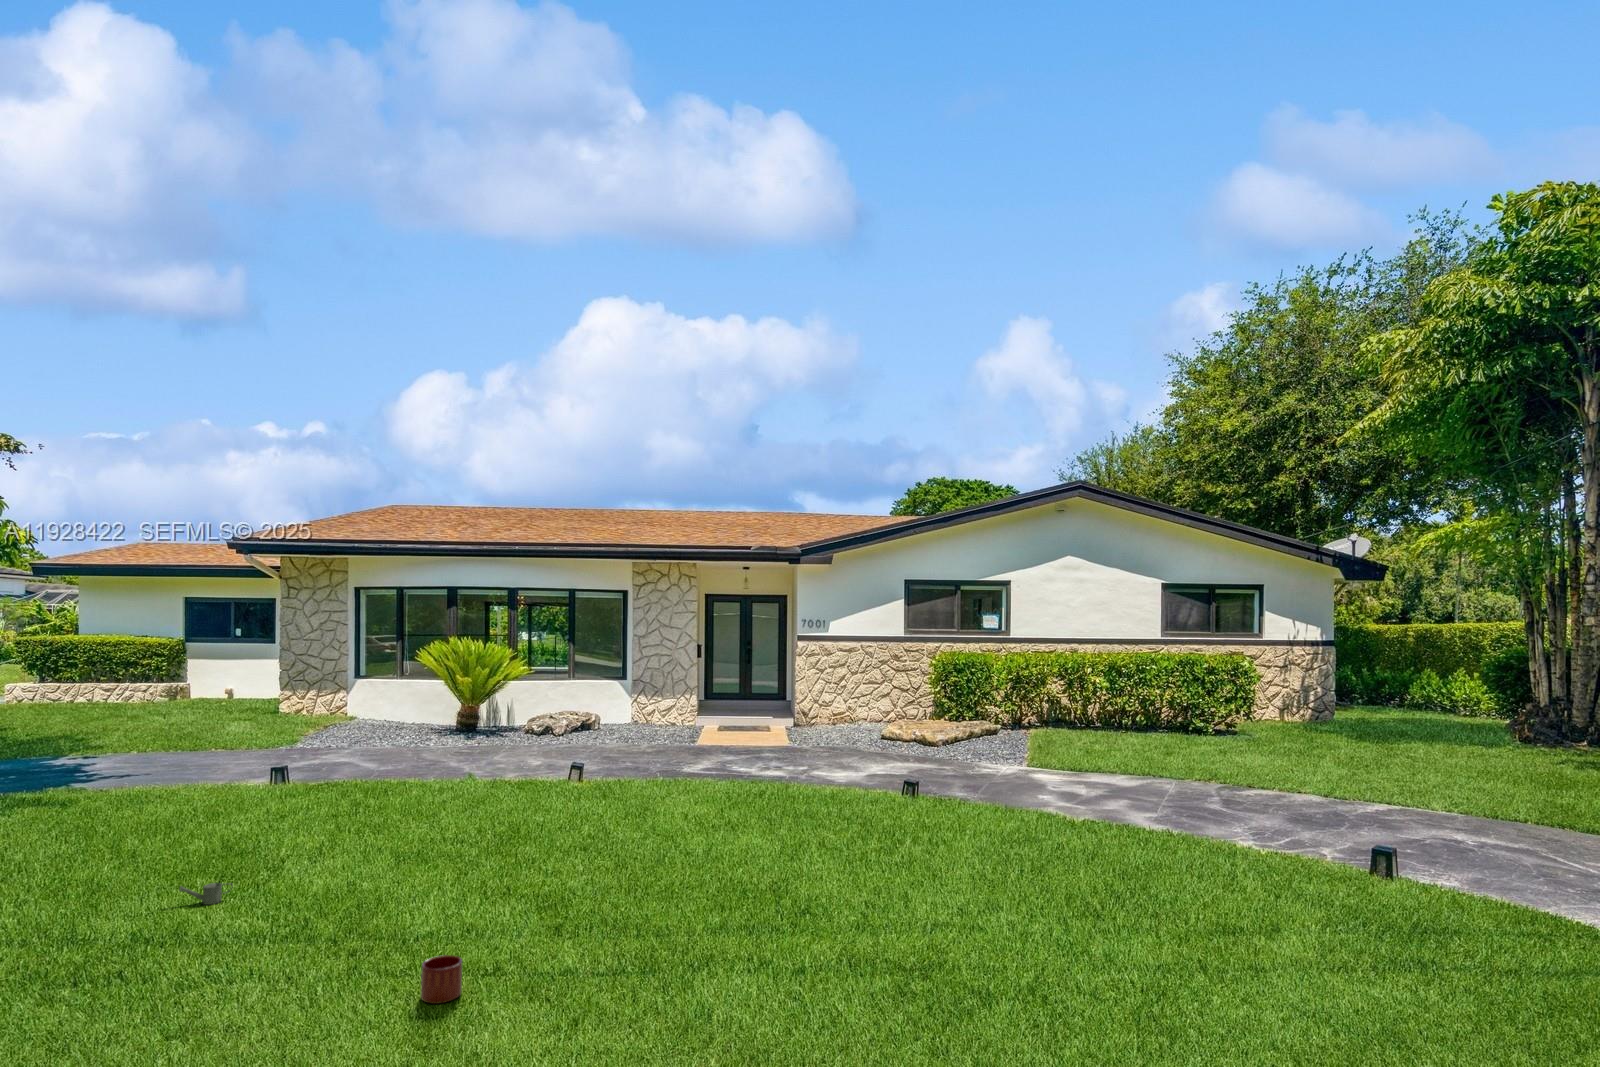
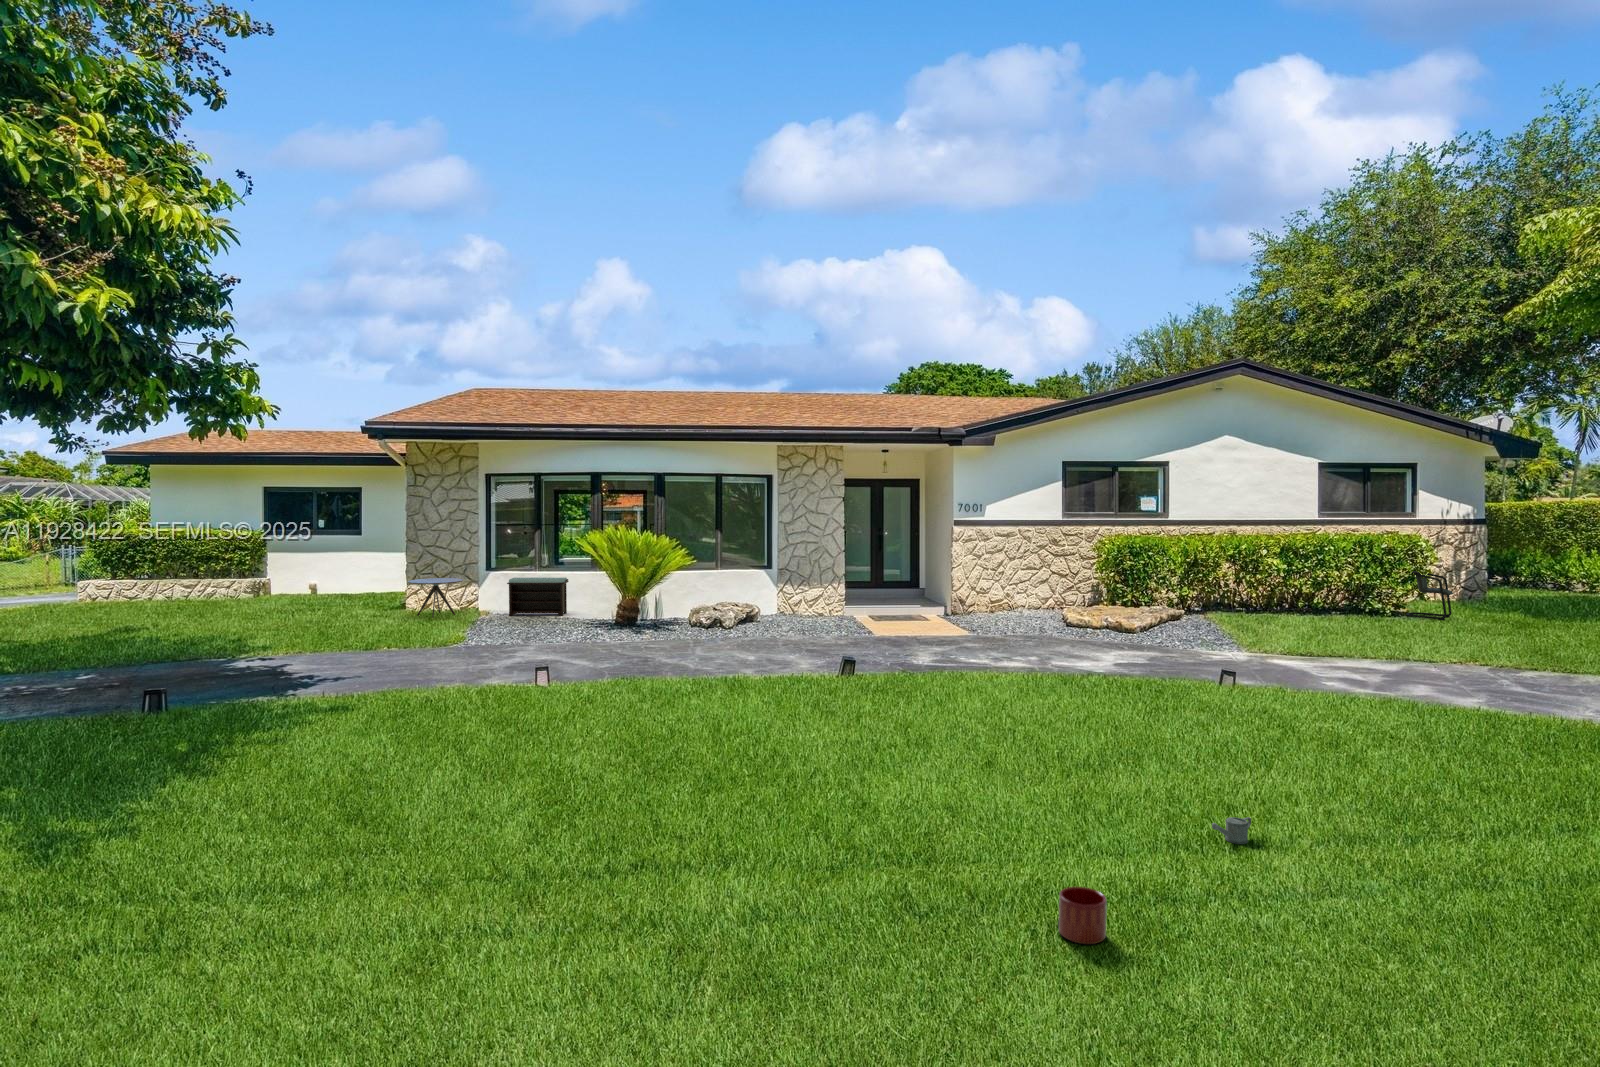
round table: none [276,685,330,722] -> present [408,578,463,617]
bench: none [367,685,427,722] -> present [507,577,569,616]
chair: none [1231,688,1275,740] -> present [1406,571,1453,620]
watering can: present [179,883,232,905] -> present [1212,817,1251,844]

